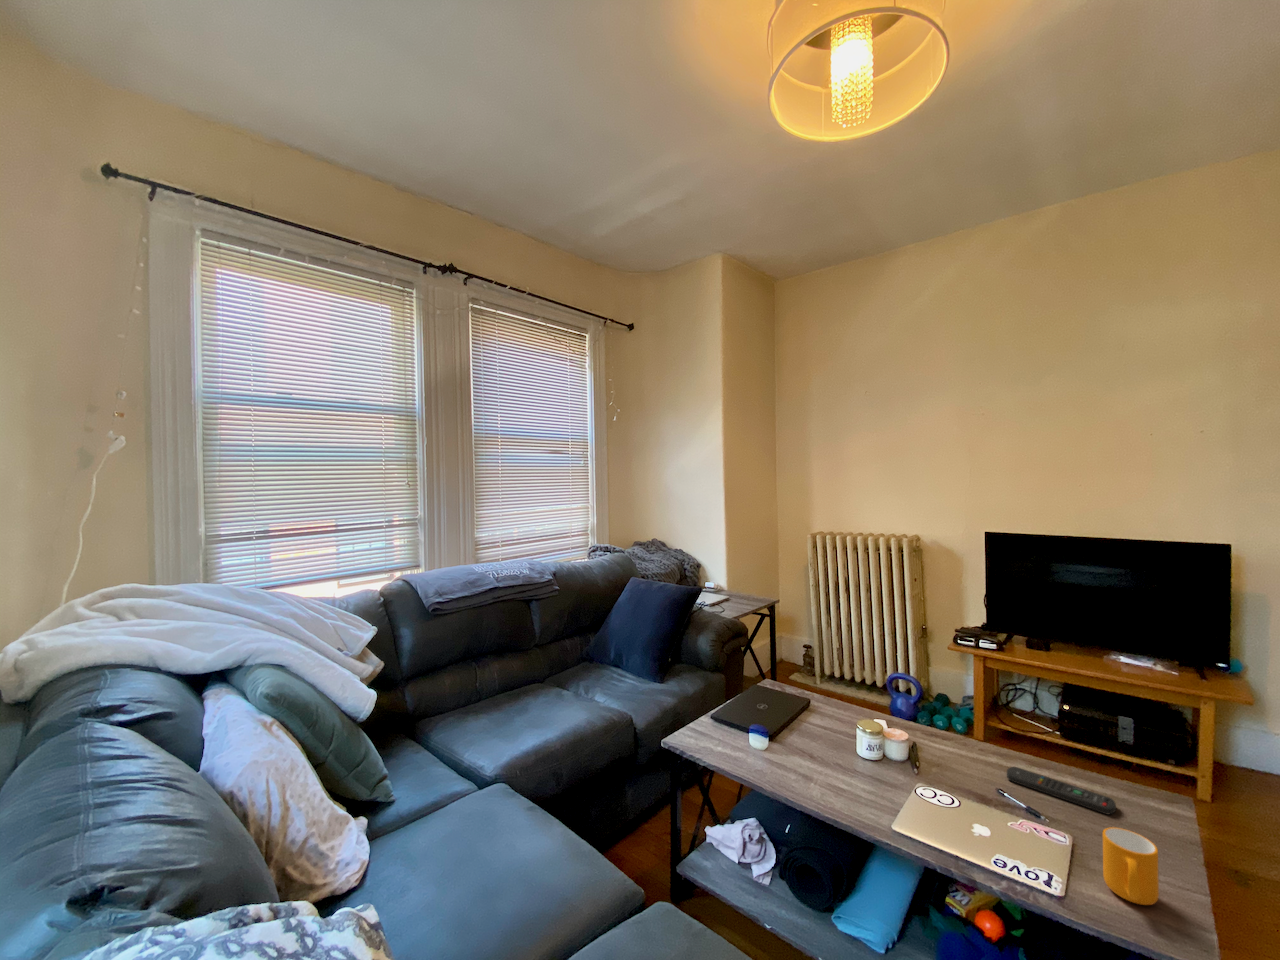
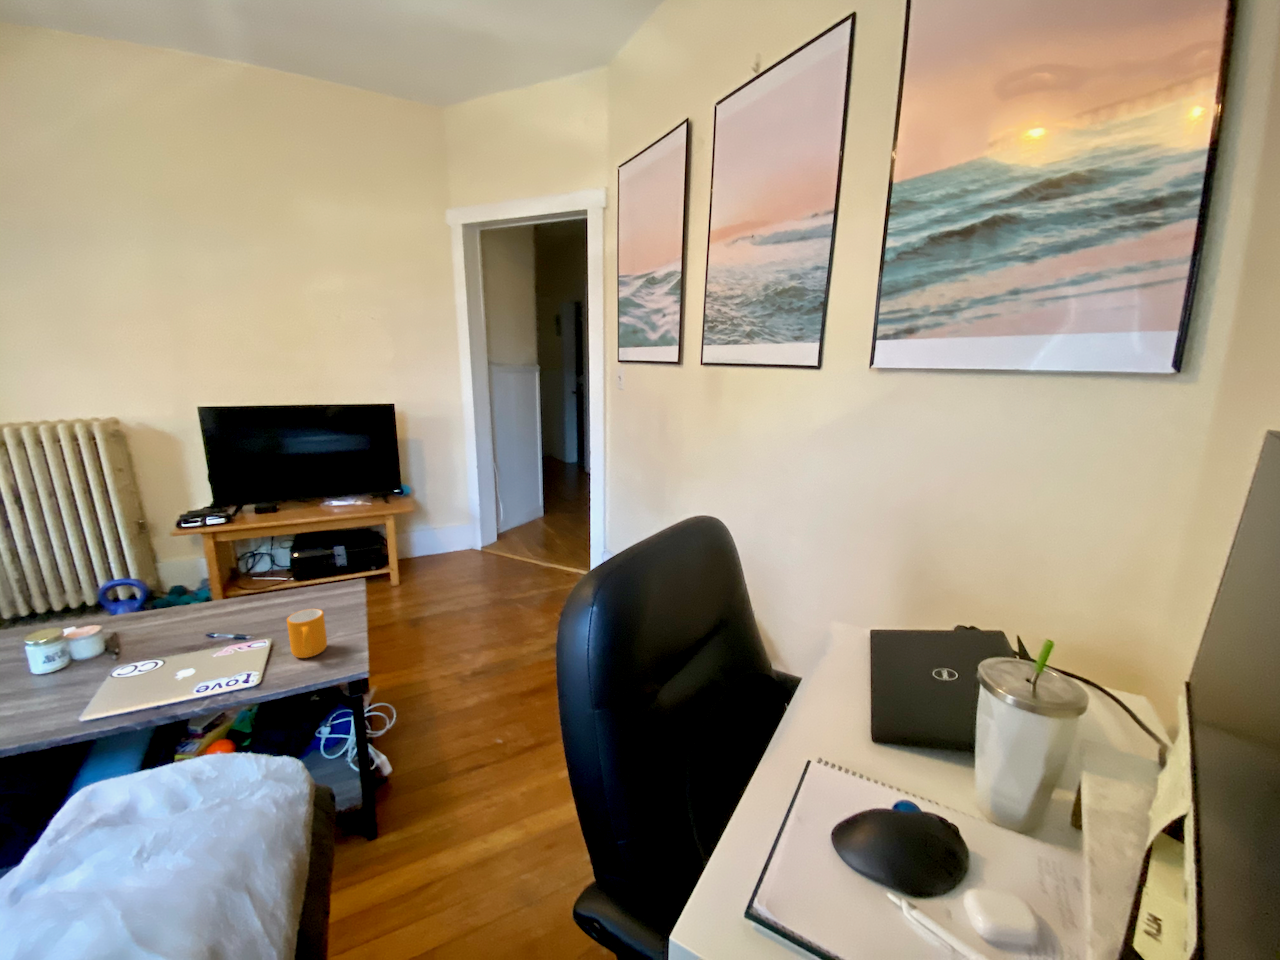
remote control: present [1007,767,1116,814] -> none [220,598,310,622]

